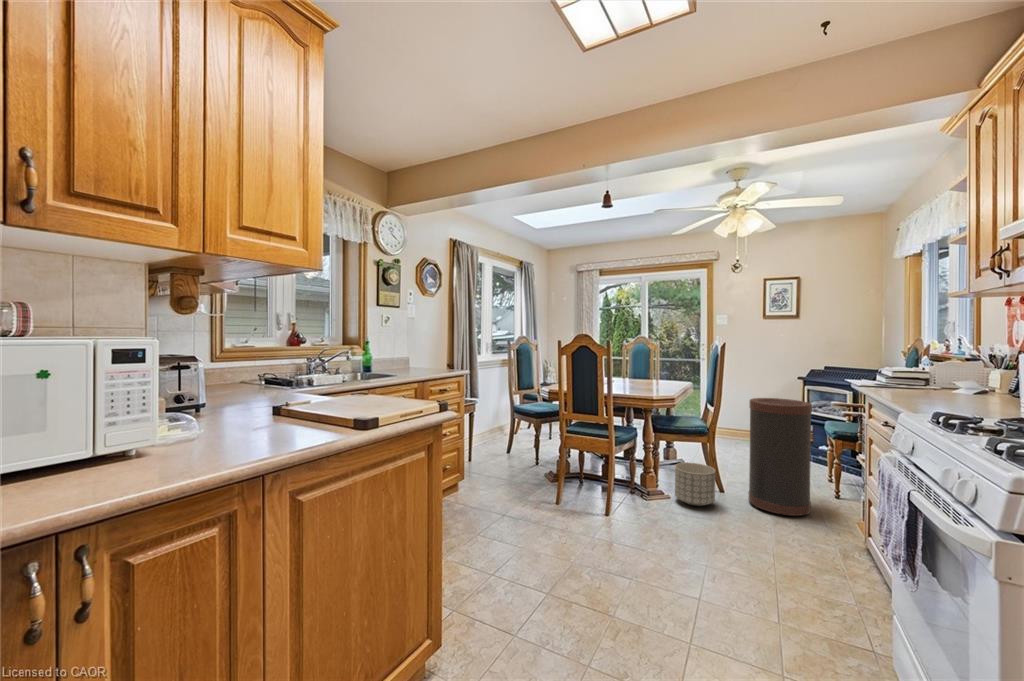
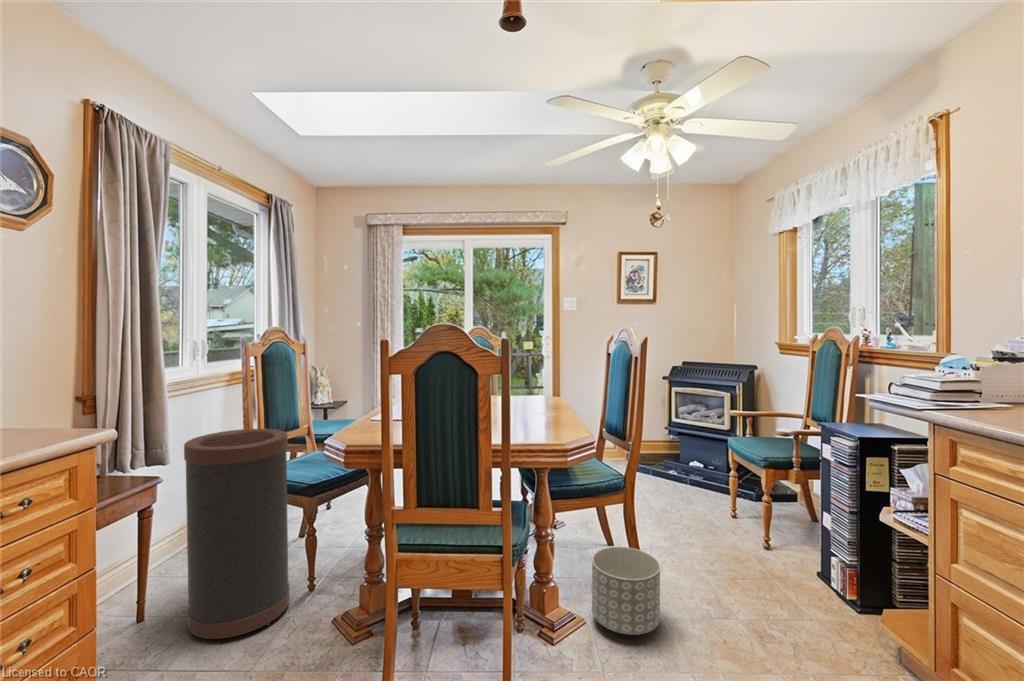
trash can: present [748,398,812,516] -> present [184,429,290,639]

